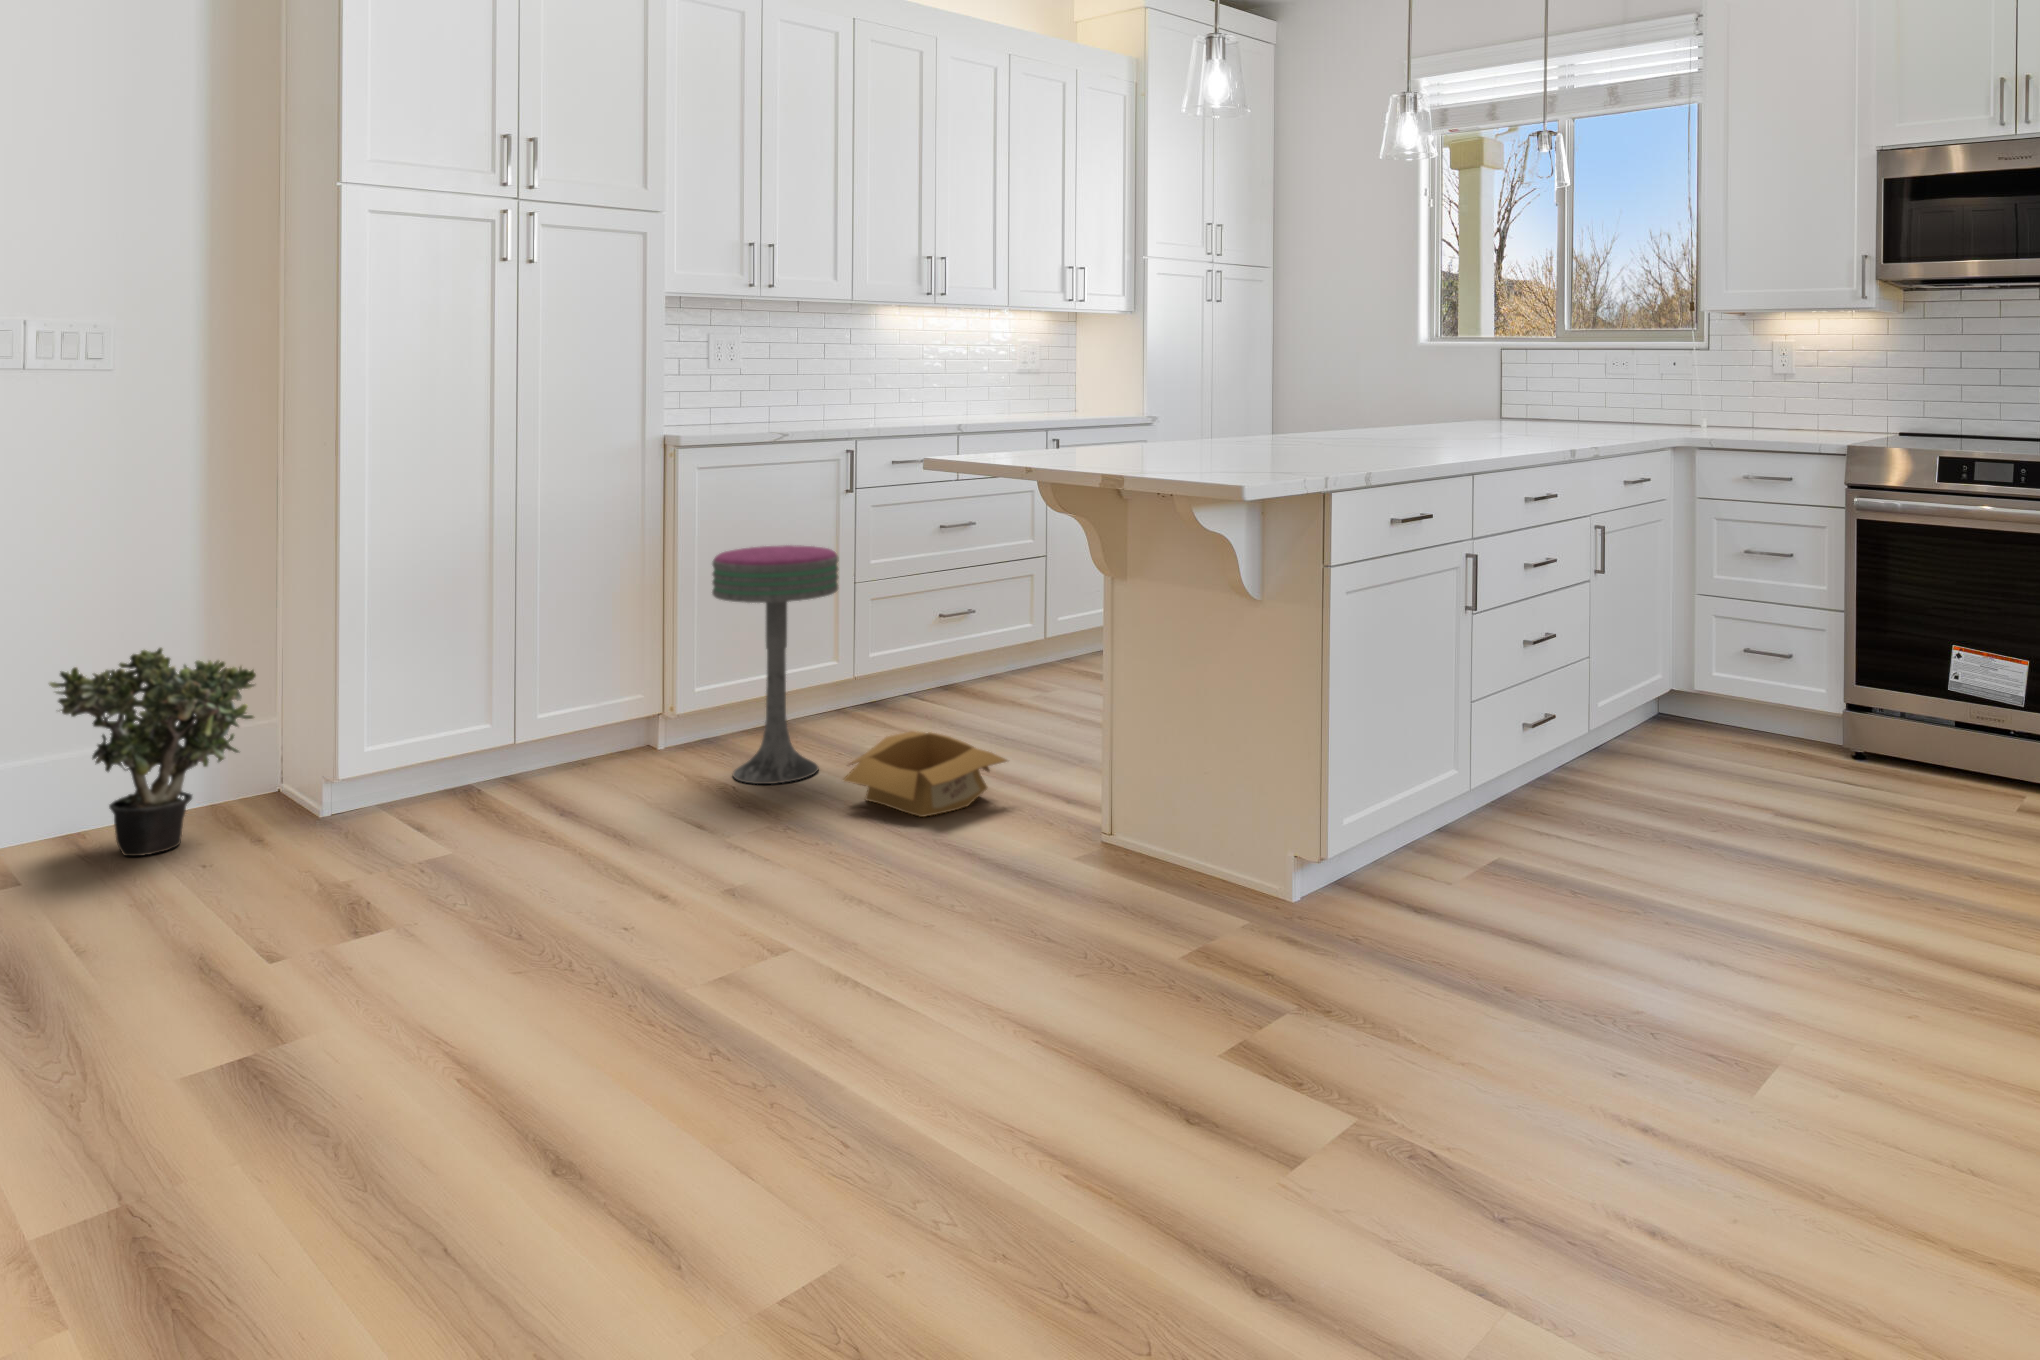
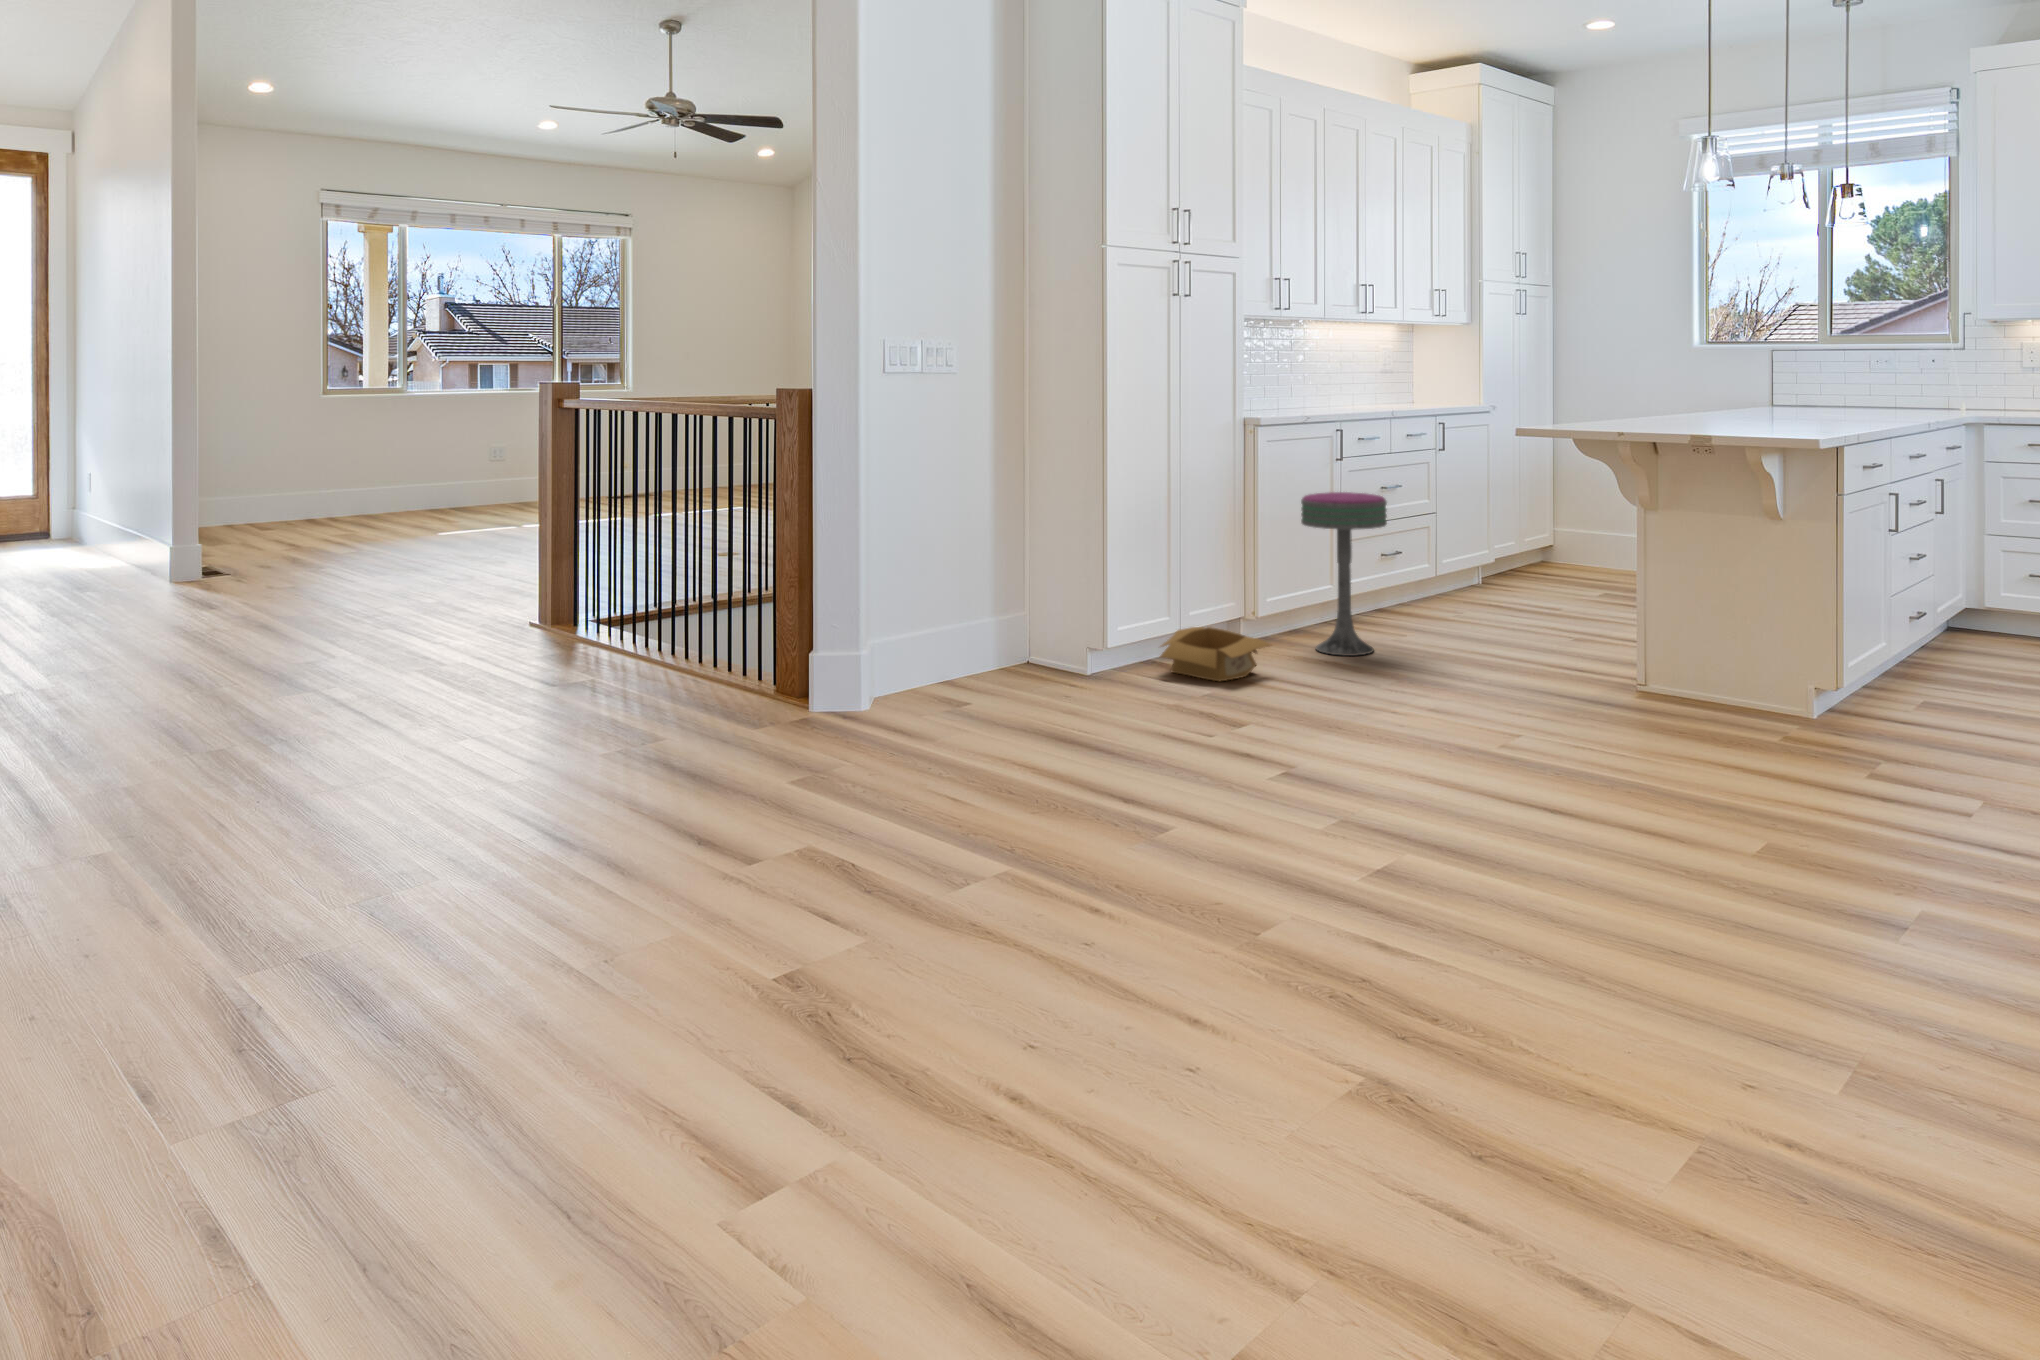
potted plant: present [49,648,256,856] -> none [956,552,1062,686]
cardboard box: present [844,731,1007,817] -> present [1161,627,1270,681]

